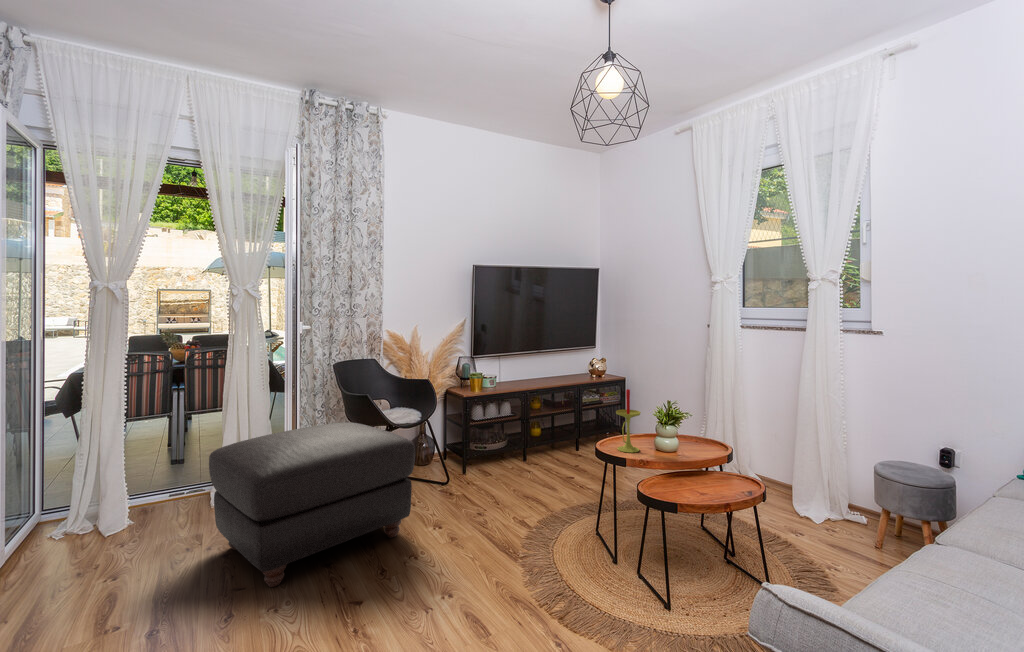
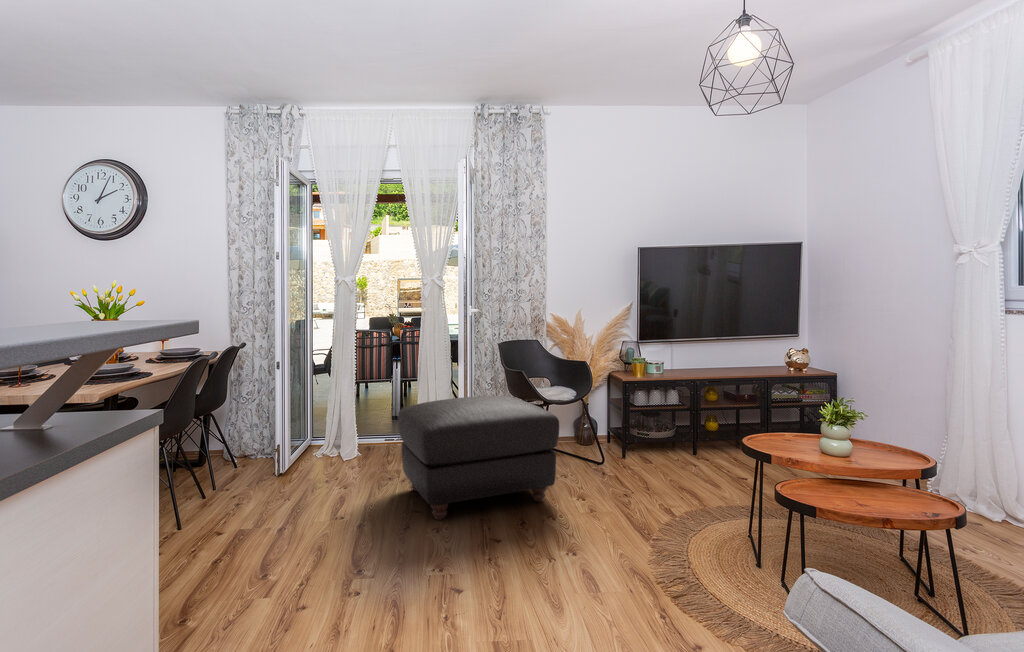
candle: present [616,389,641,453] -> none [766,378,795,449]

